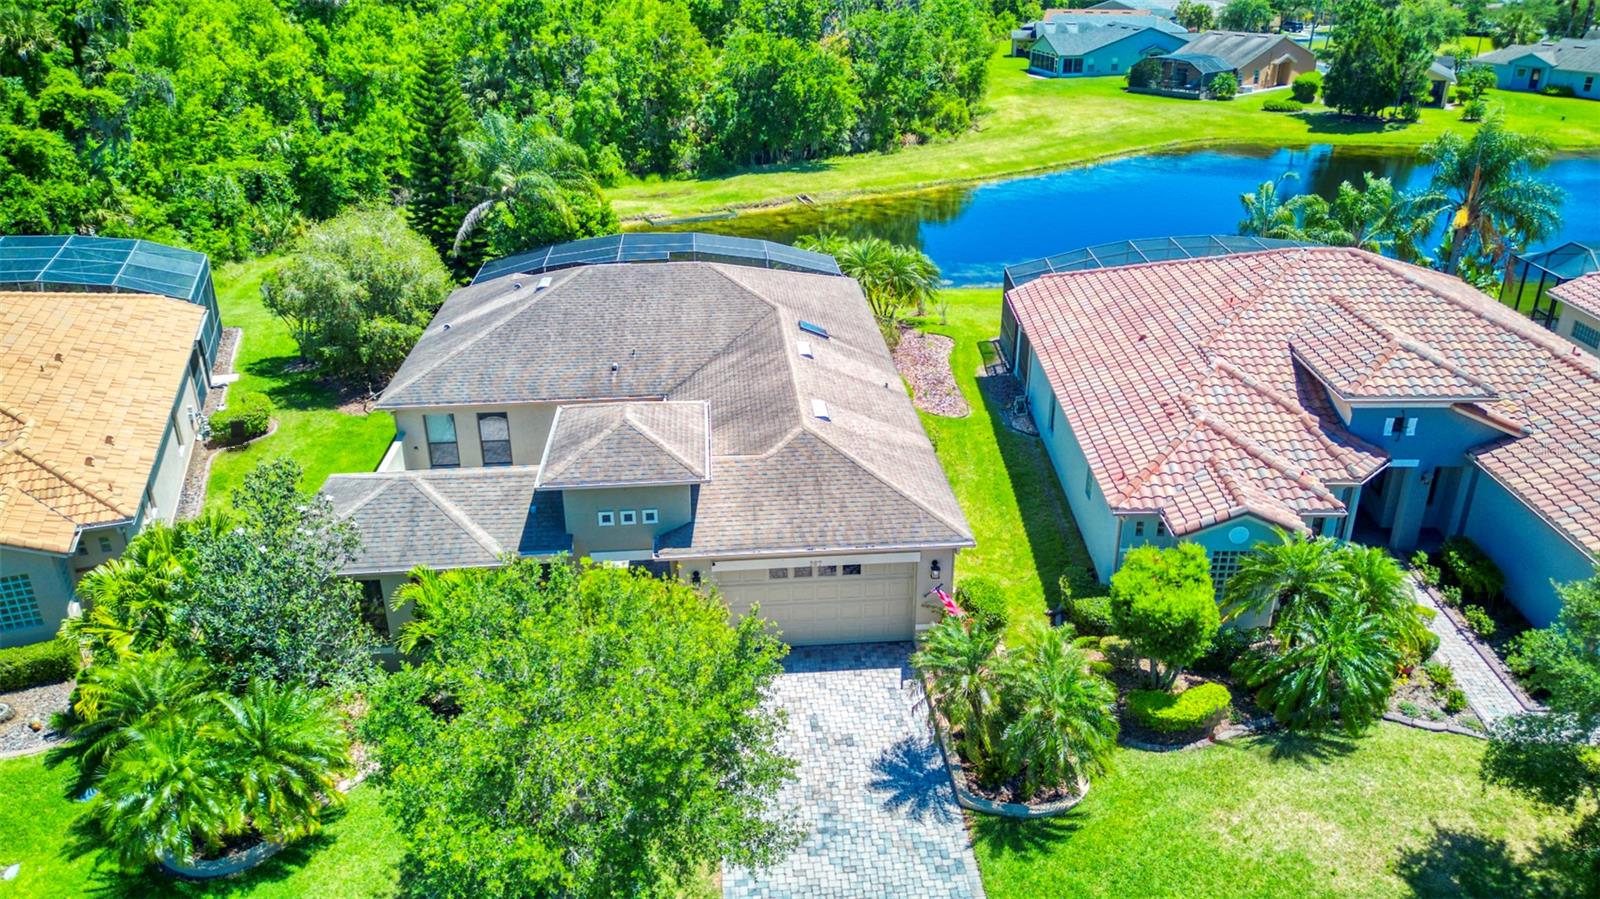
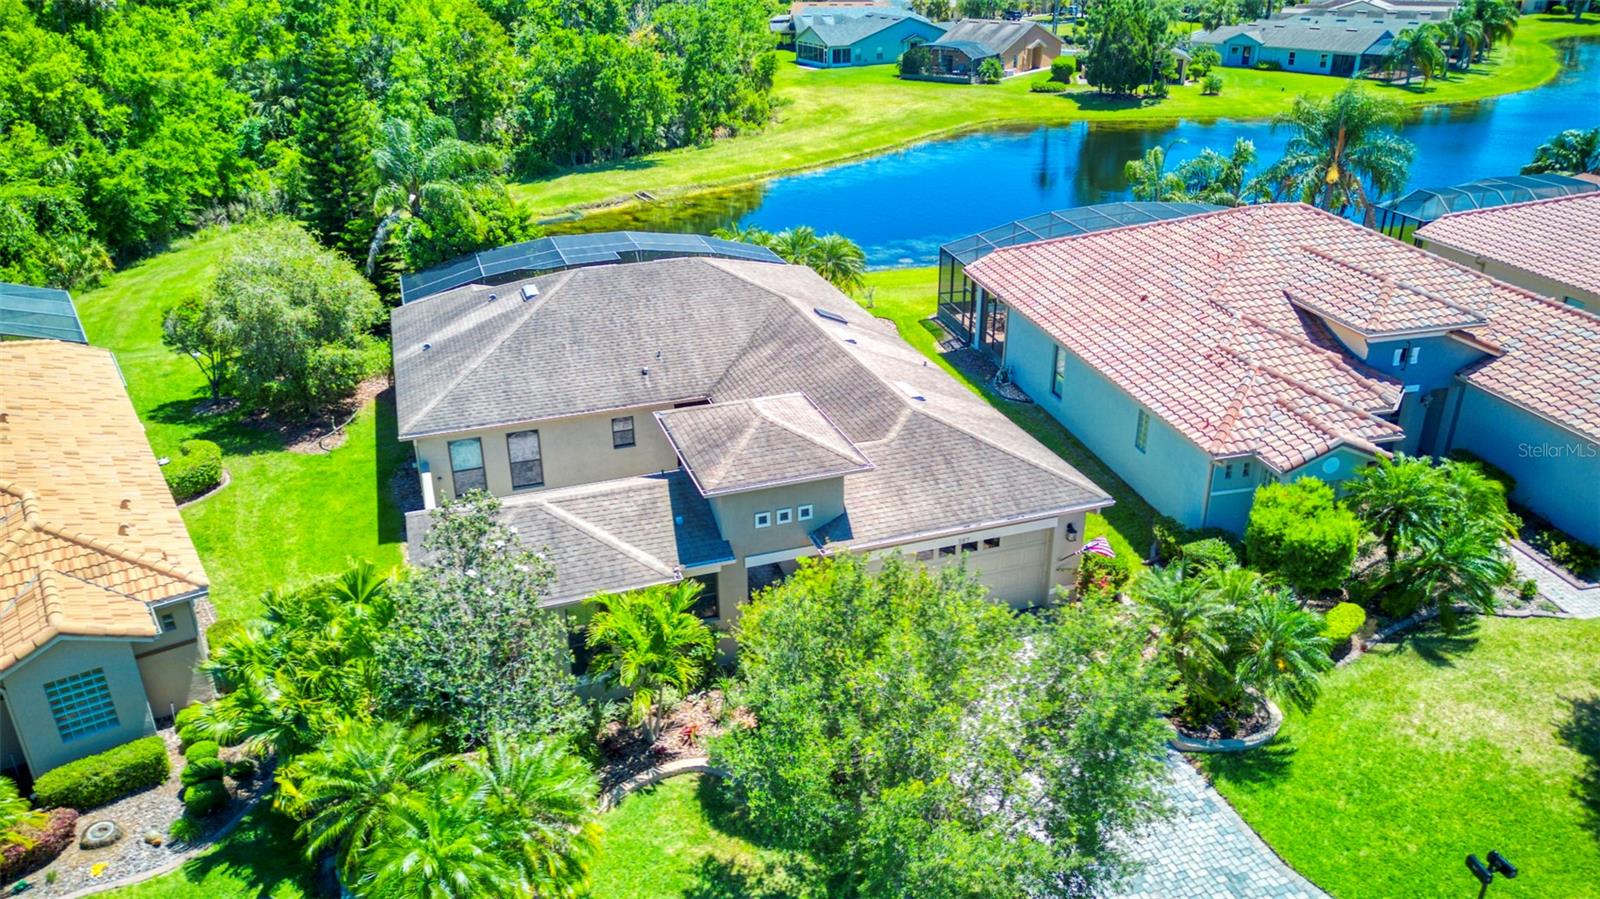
lounge chair: present [225,420,249,452] -> none [198,467,223,504]

